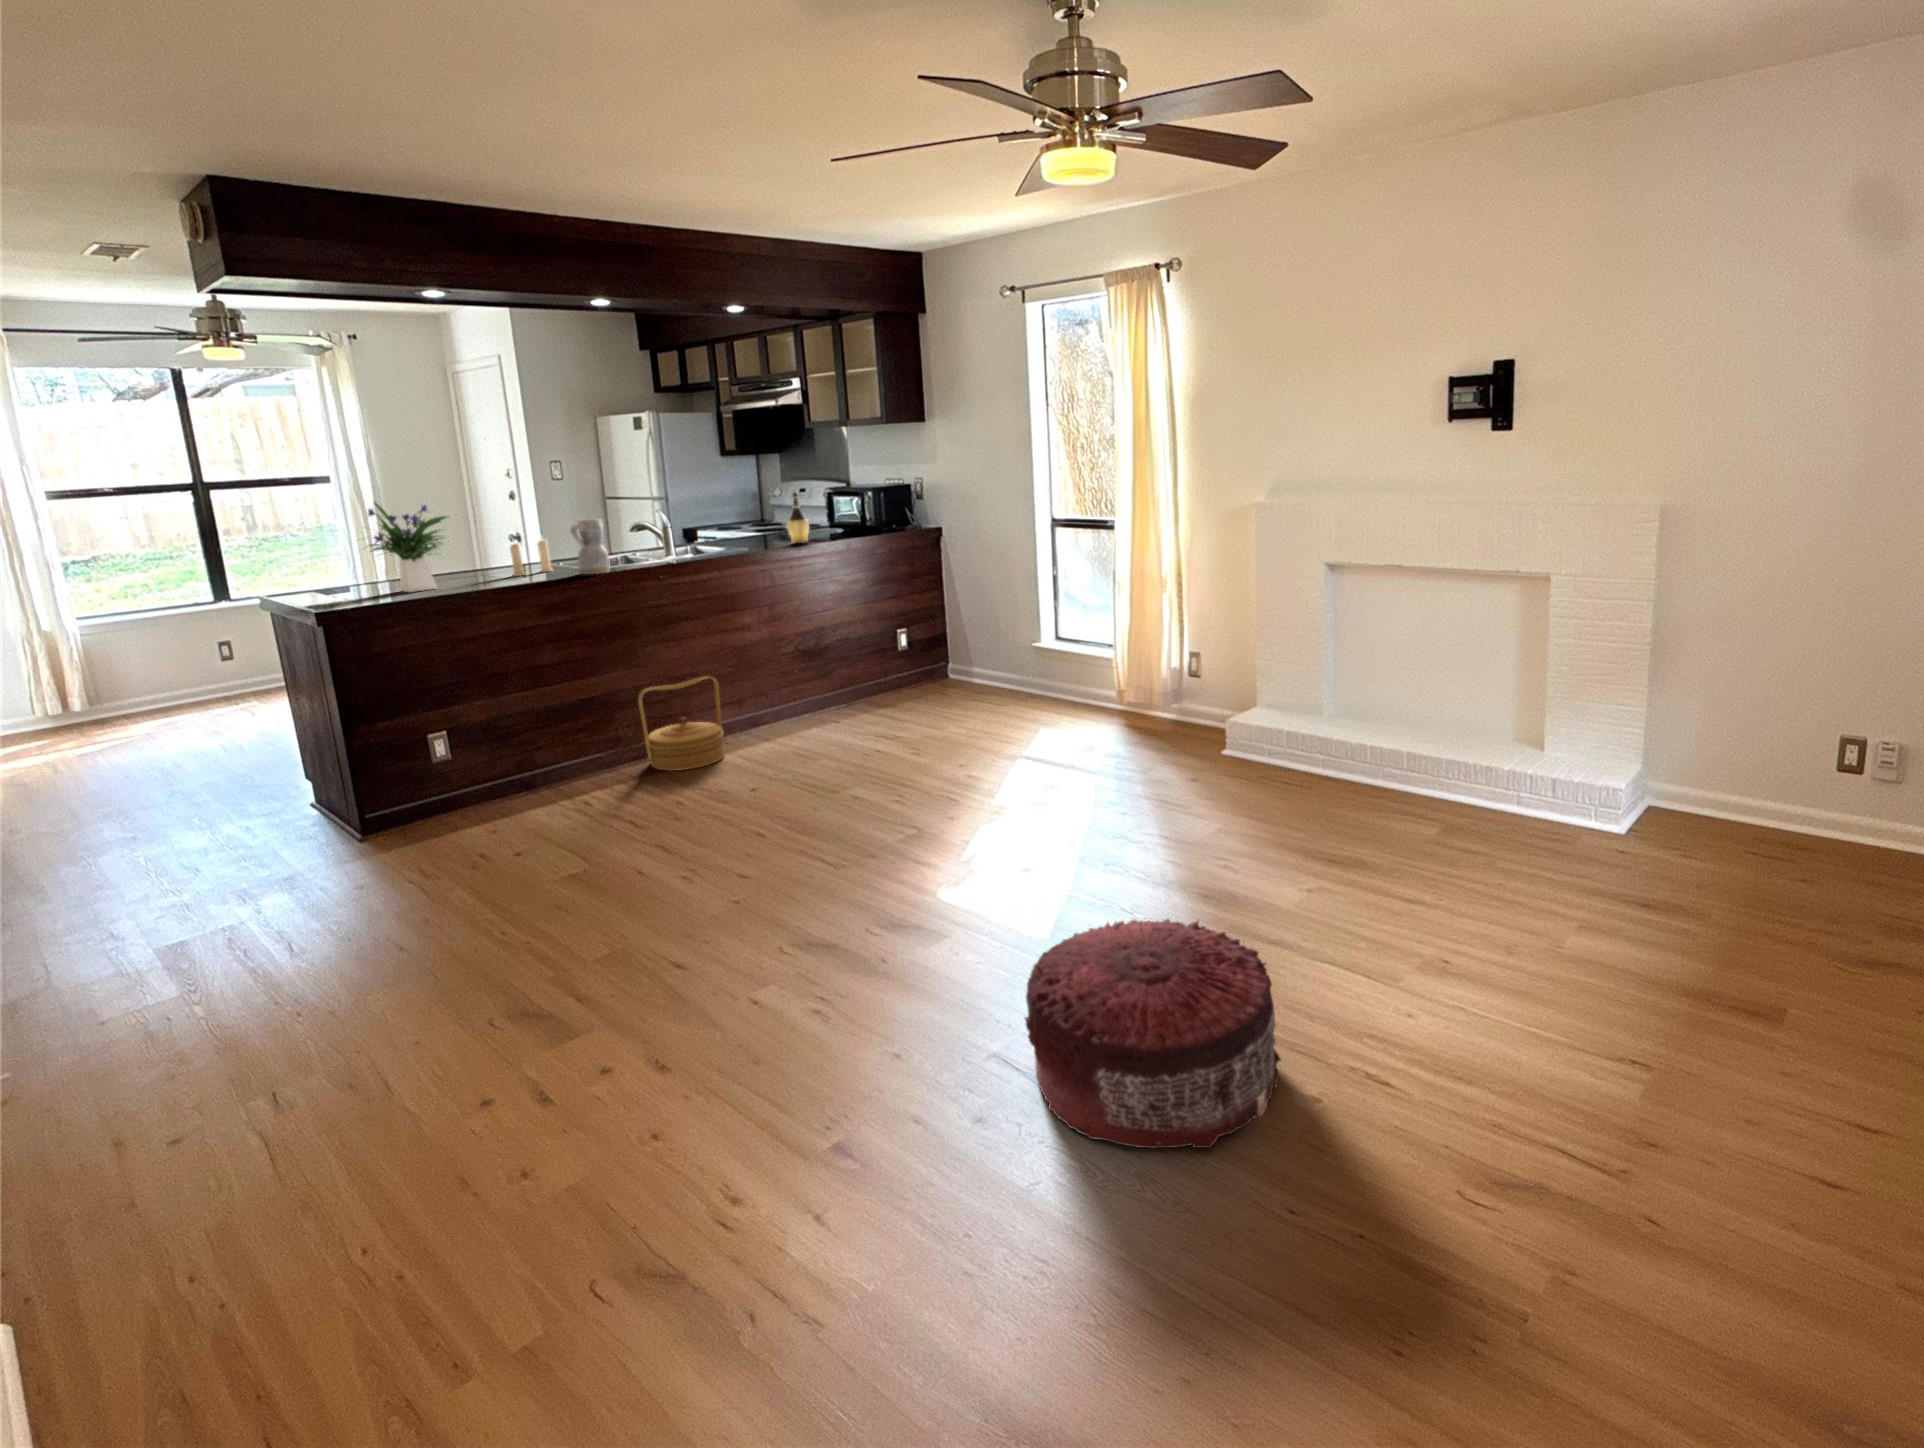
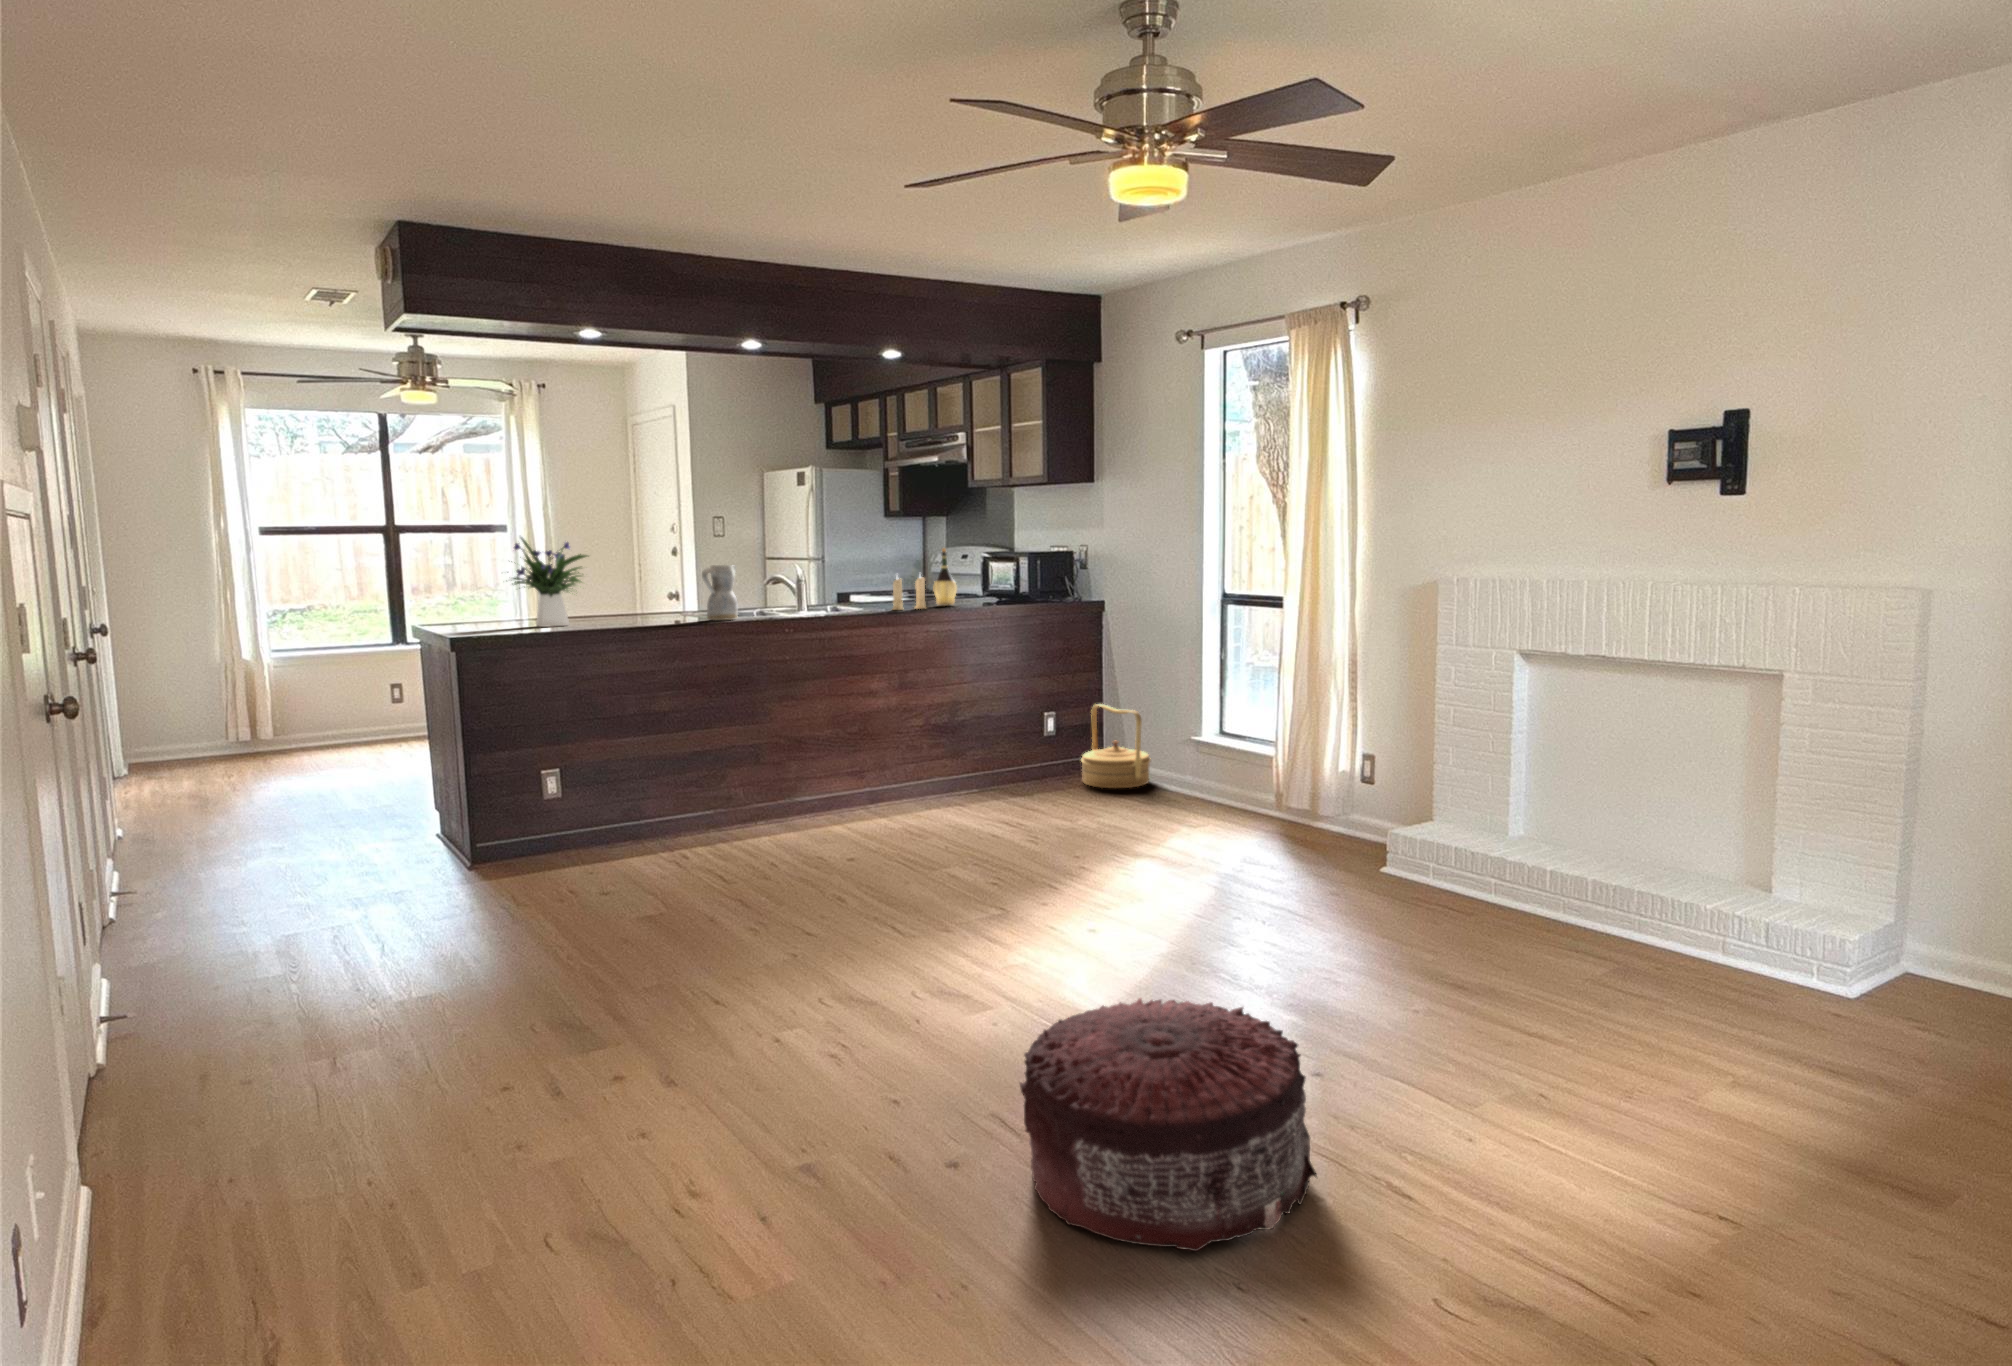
candle: present [510,537,552,576] -> present [893,575,926,610]
woven basket: present [638,676,725,771] -> present [1081,704,1150,788]

